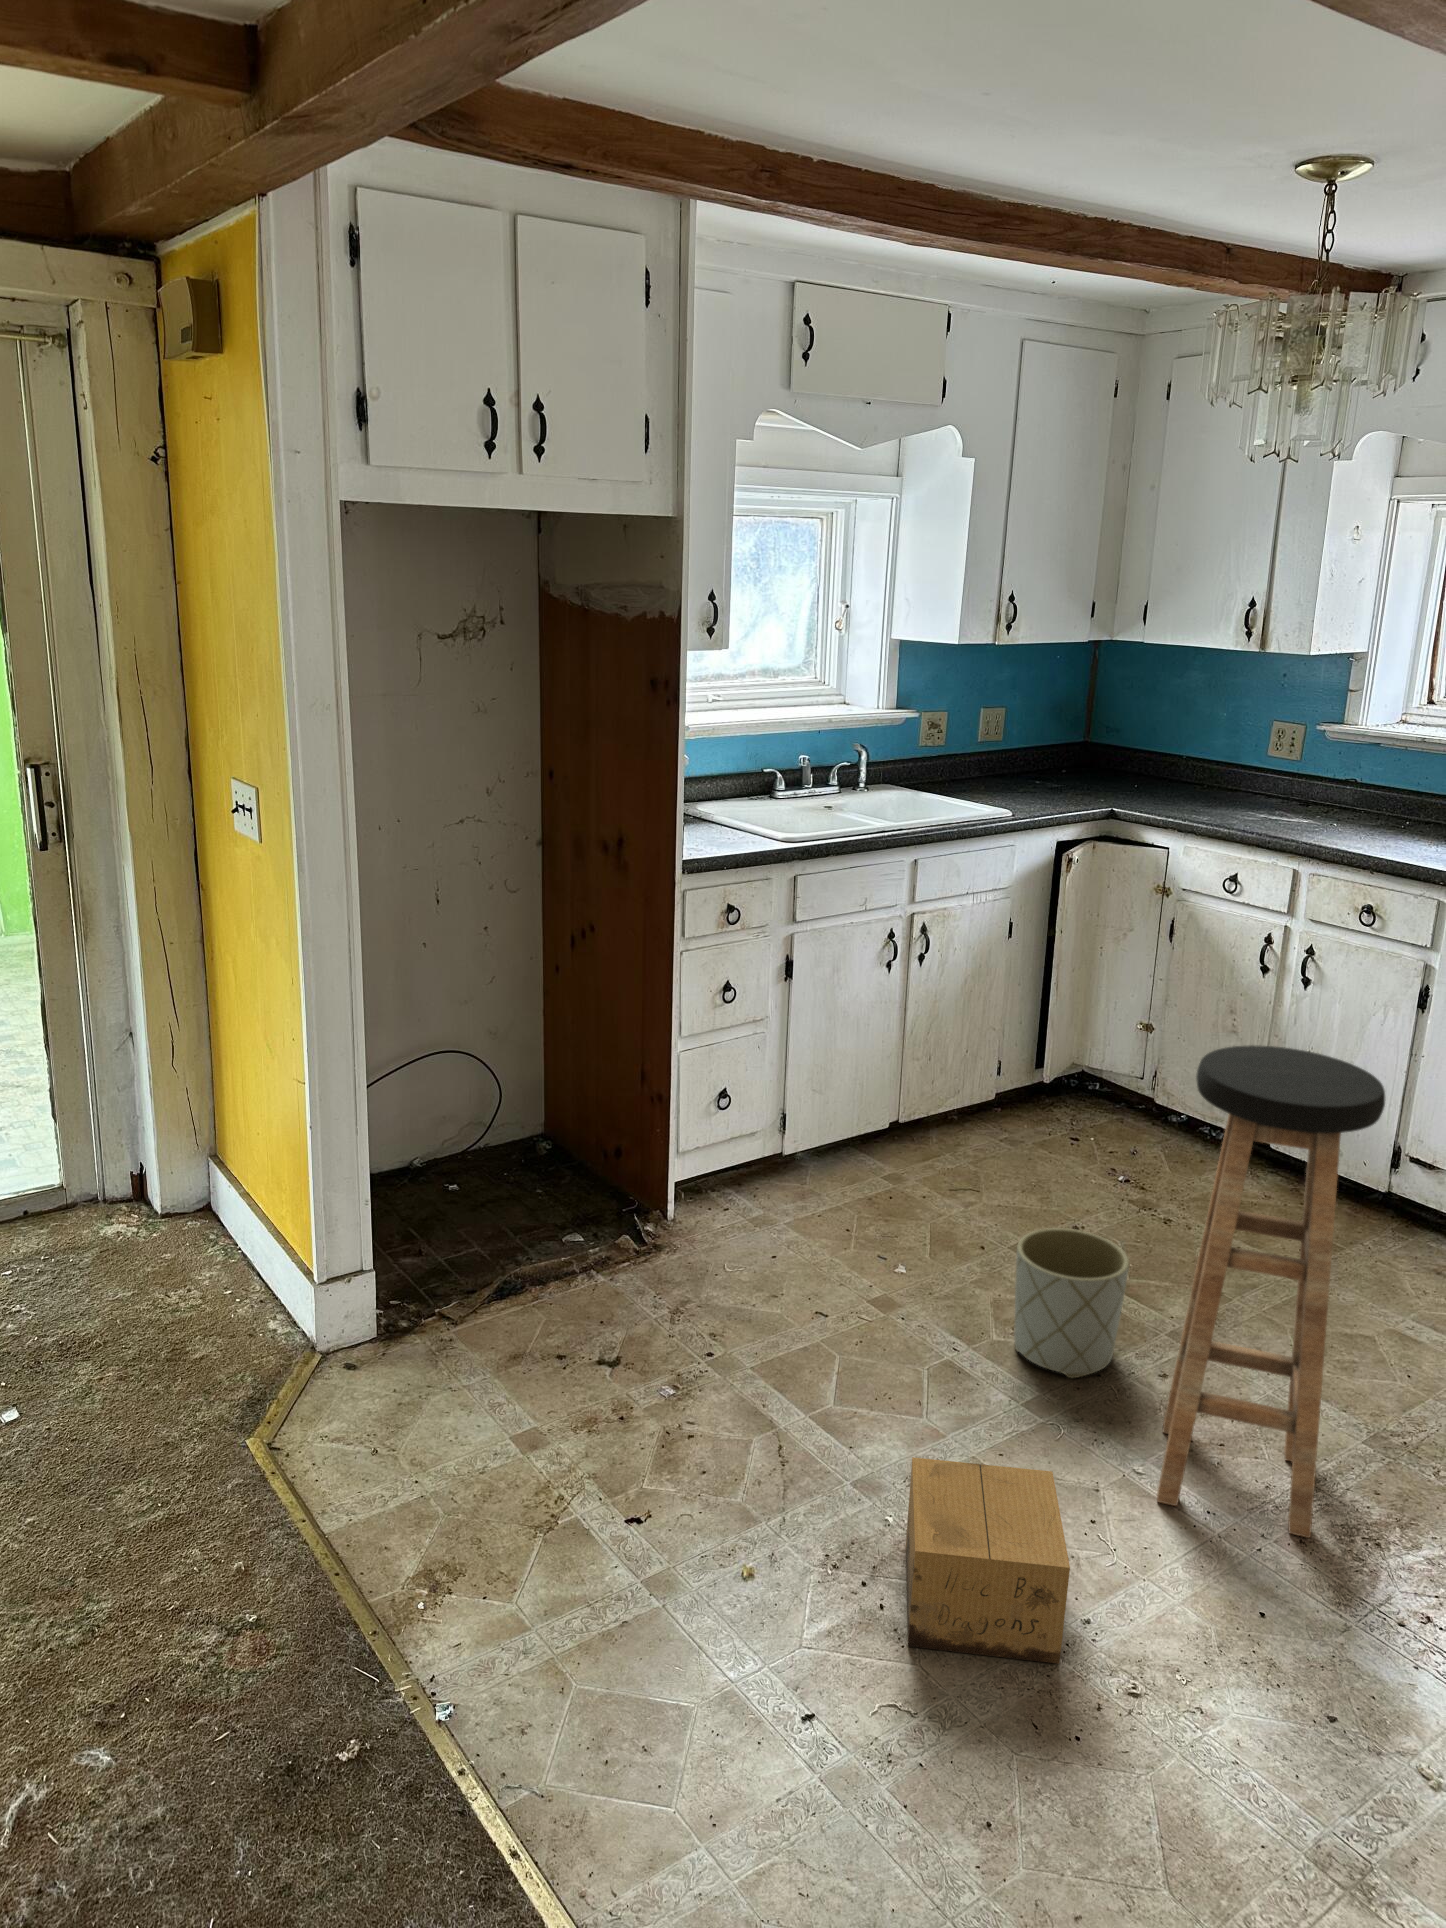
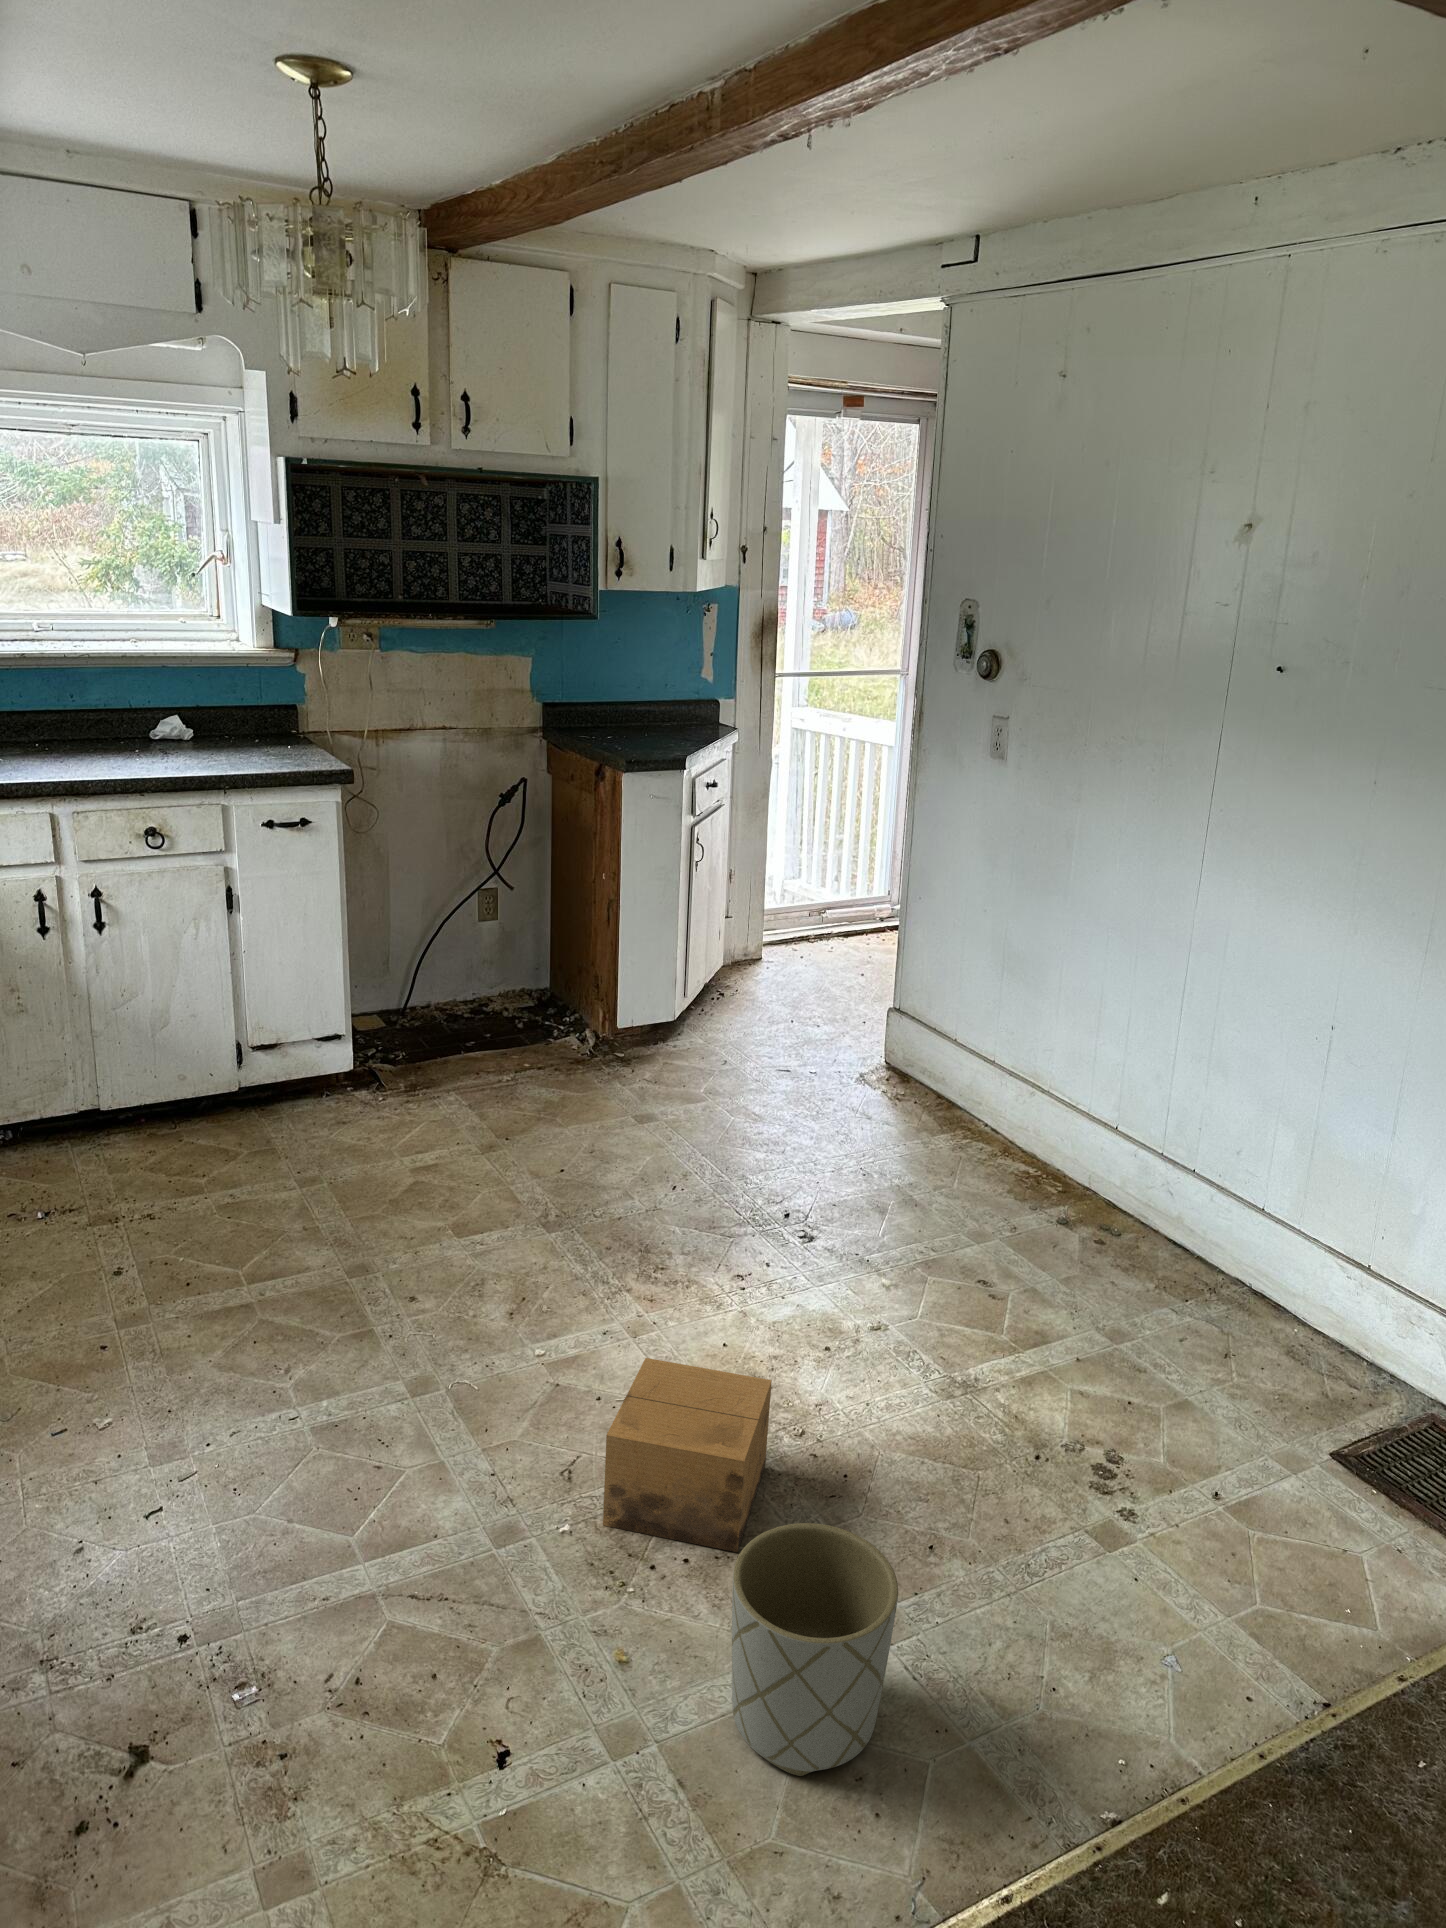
bar stool: present [1157,1045,1385,1538] -> none [479,929,650,1356]
planter: present [1014,1228,1129,1378] -> present [732,1523,898,1776]

